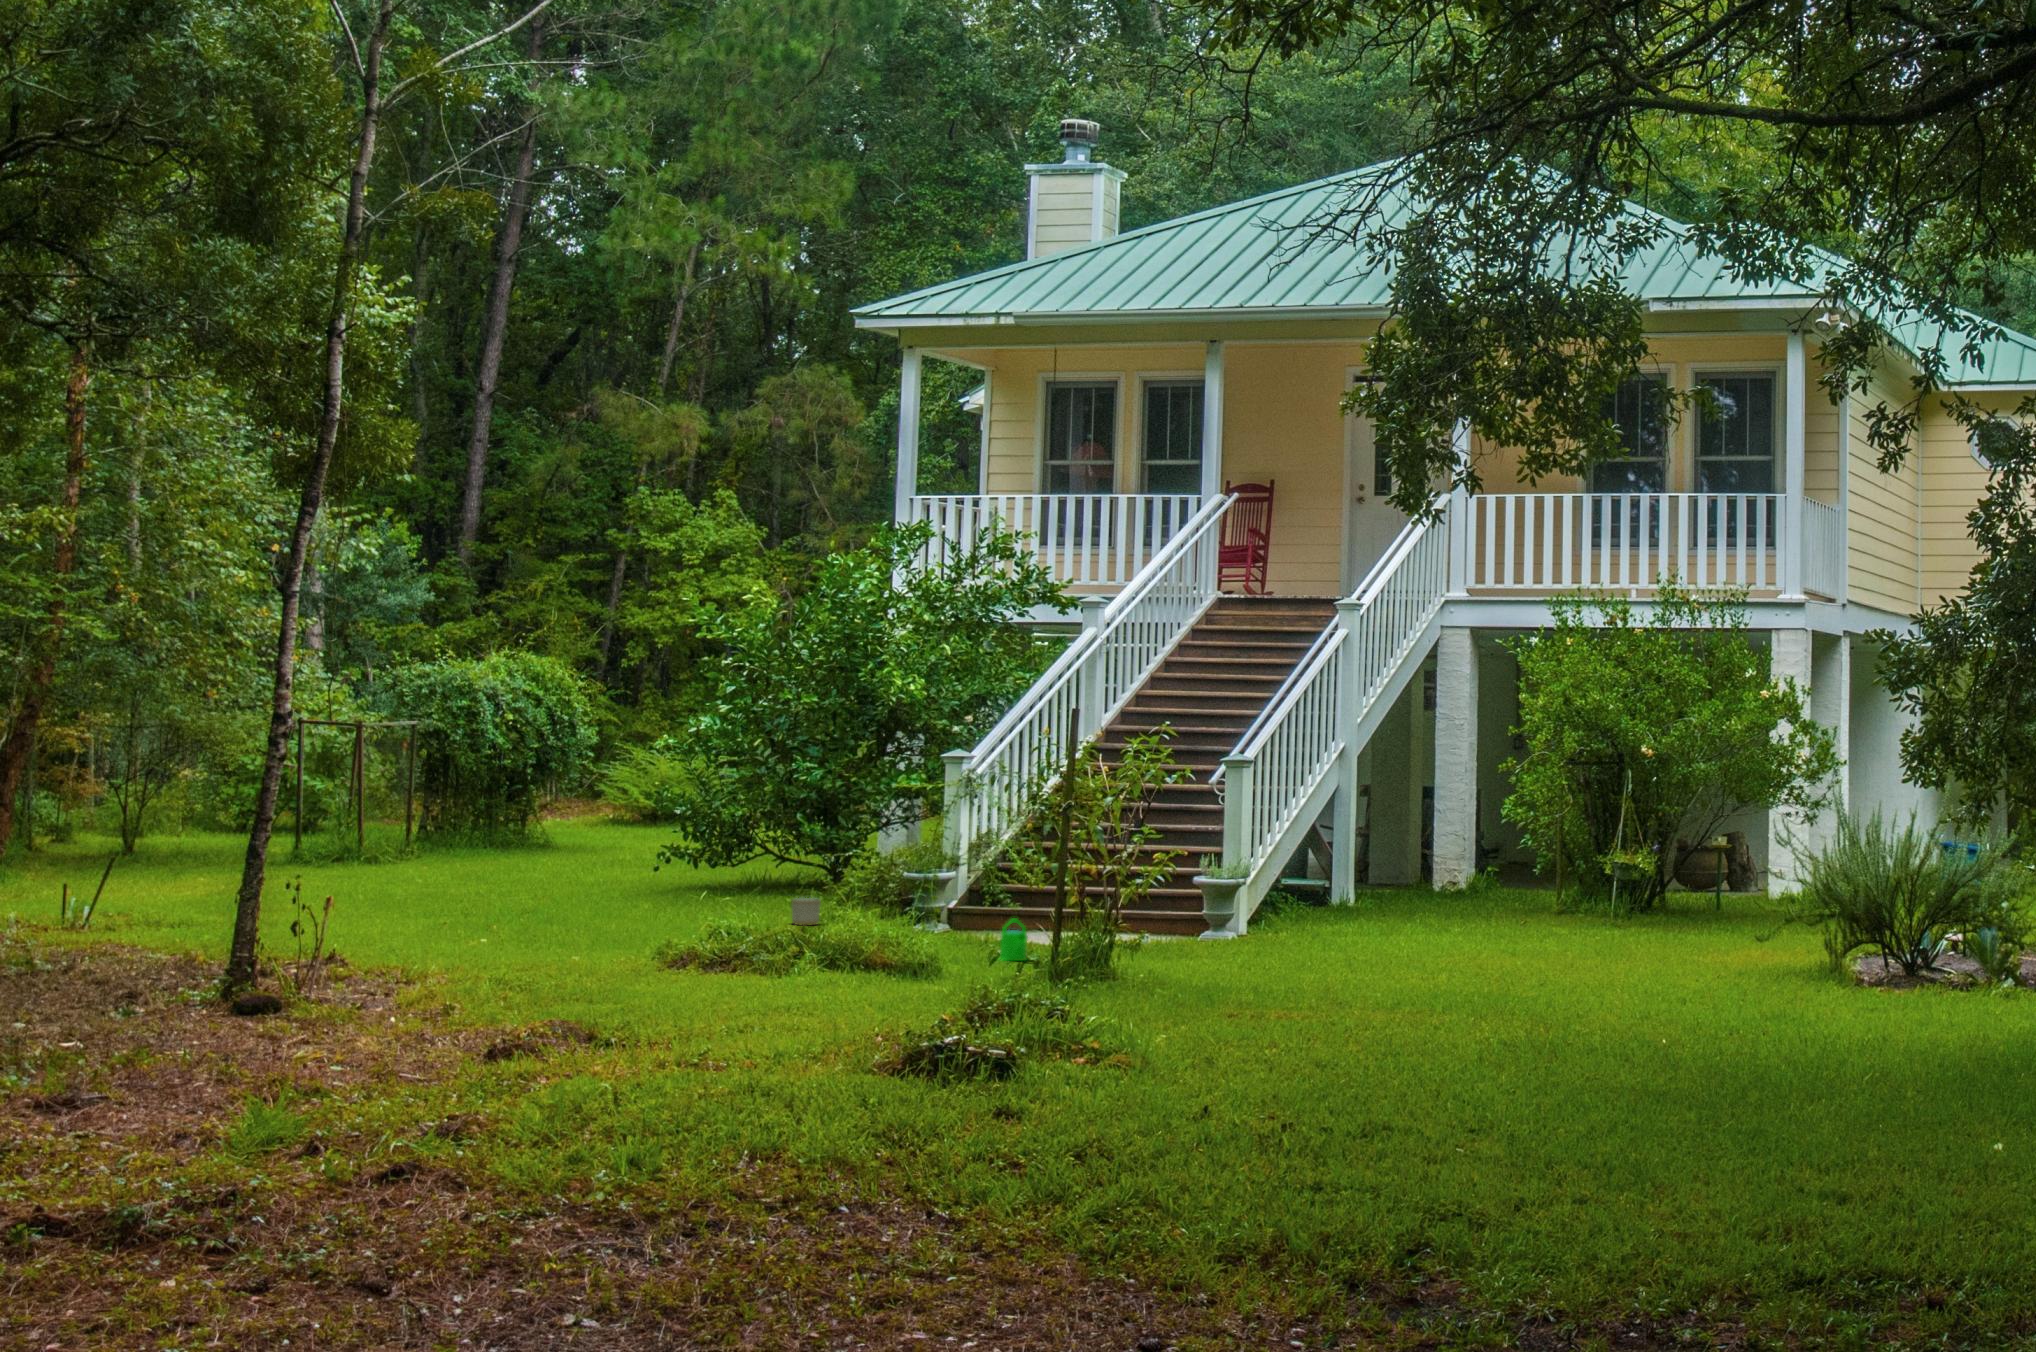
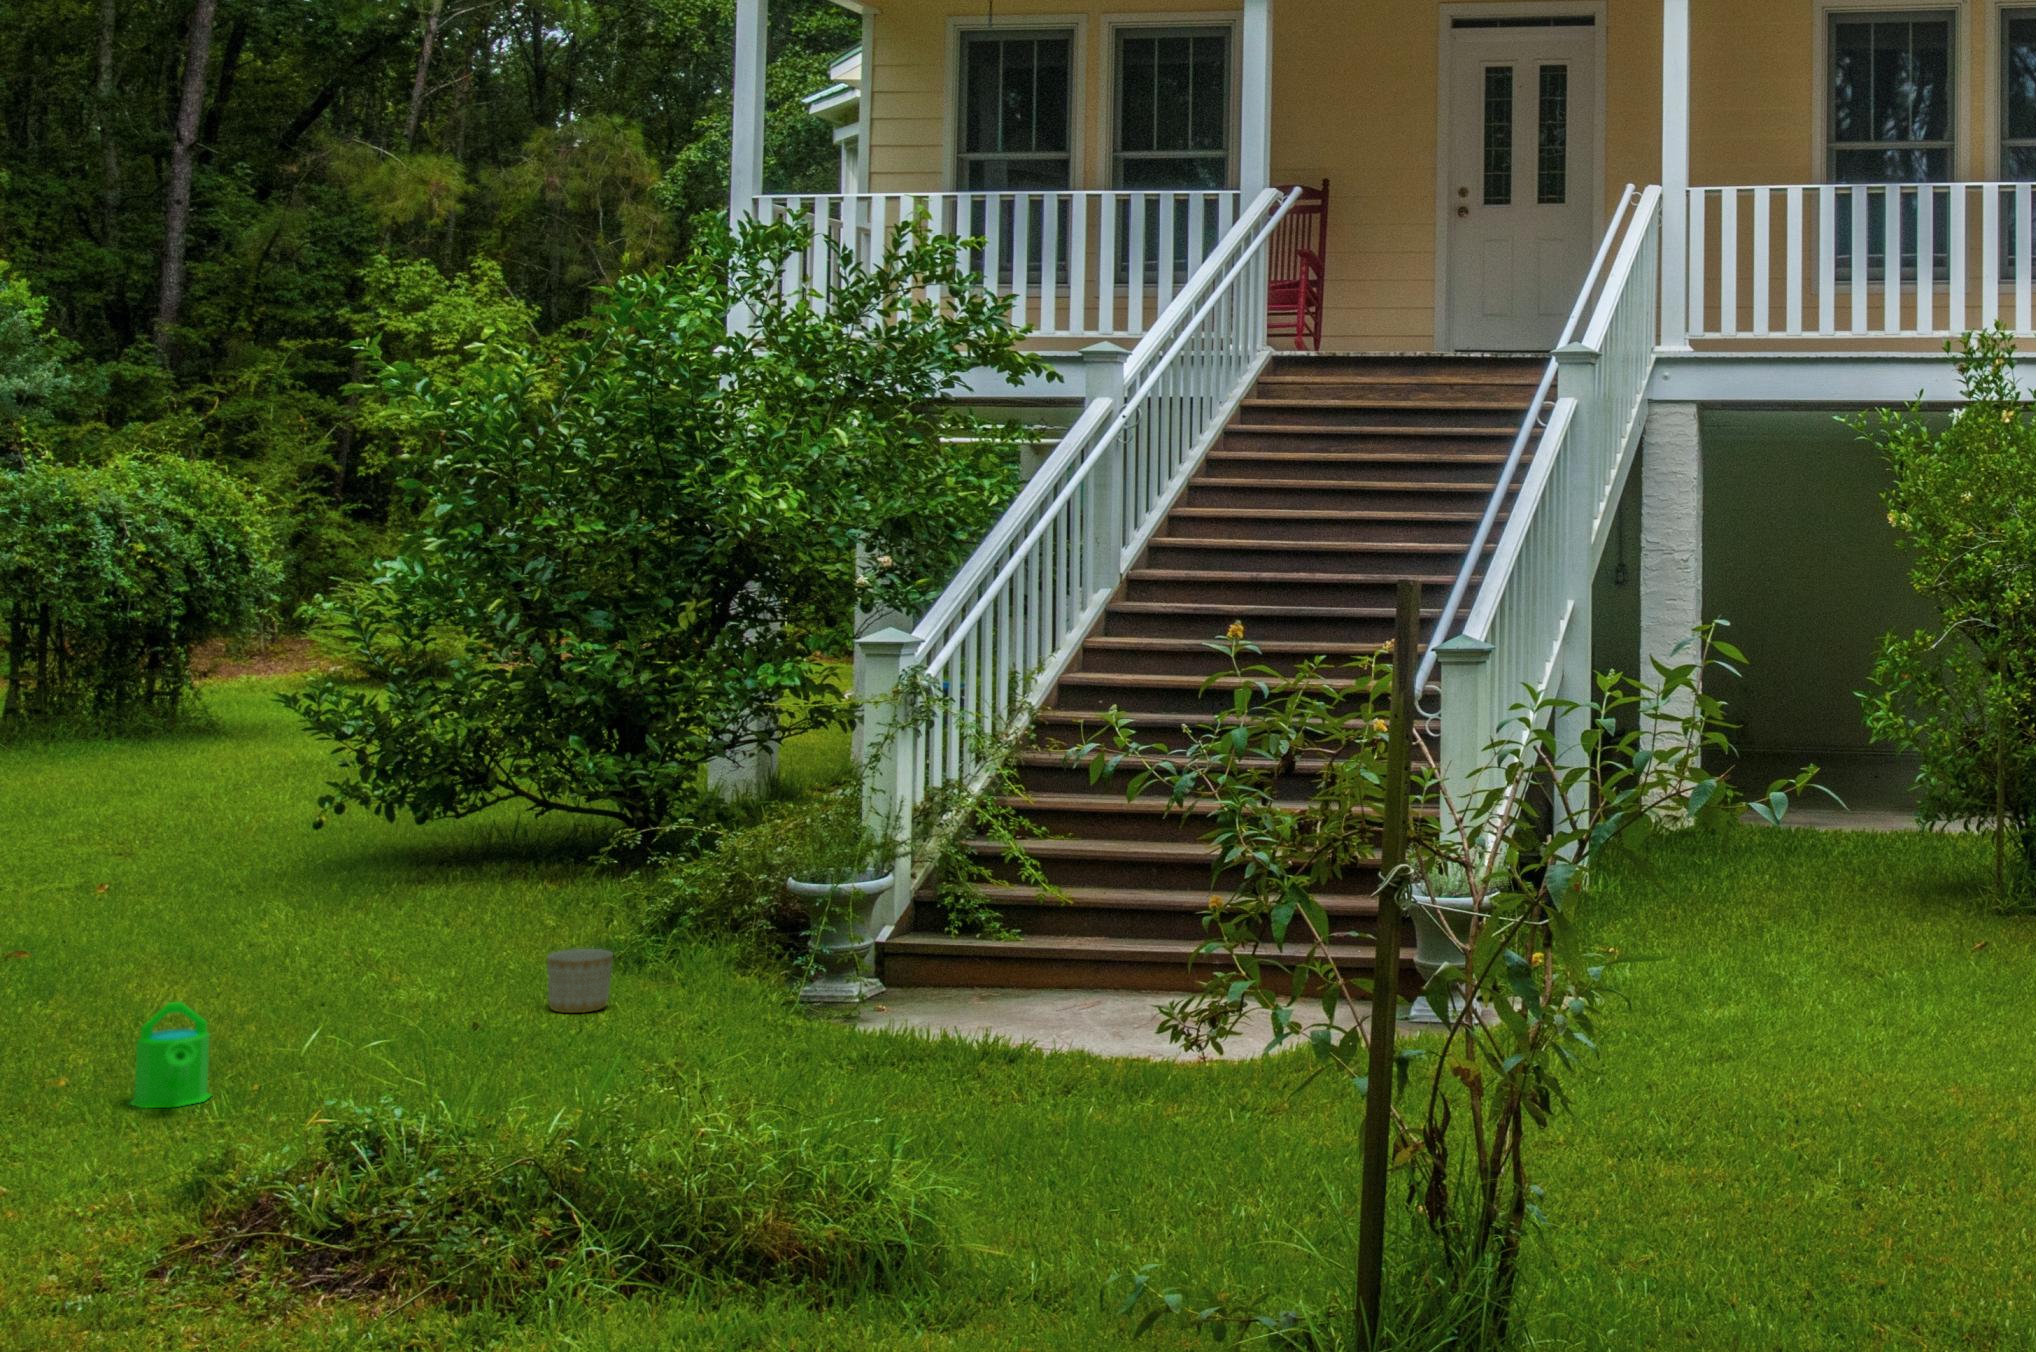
watering can: present [999,918,1028,961] -> present [130,1001,211,1108]

